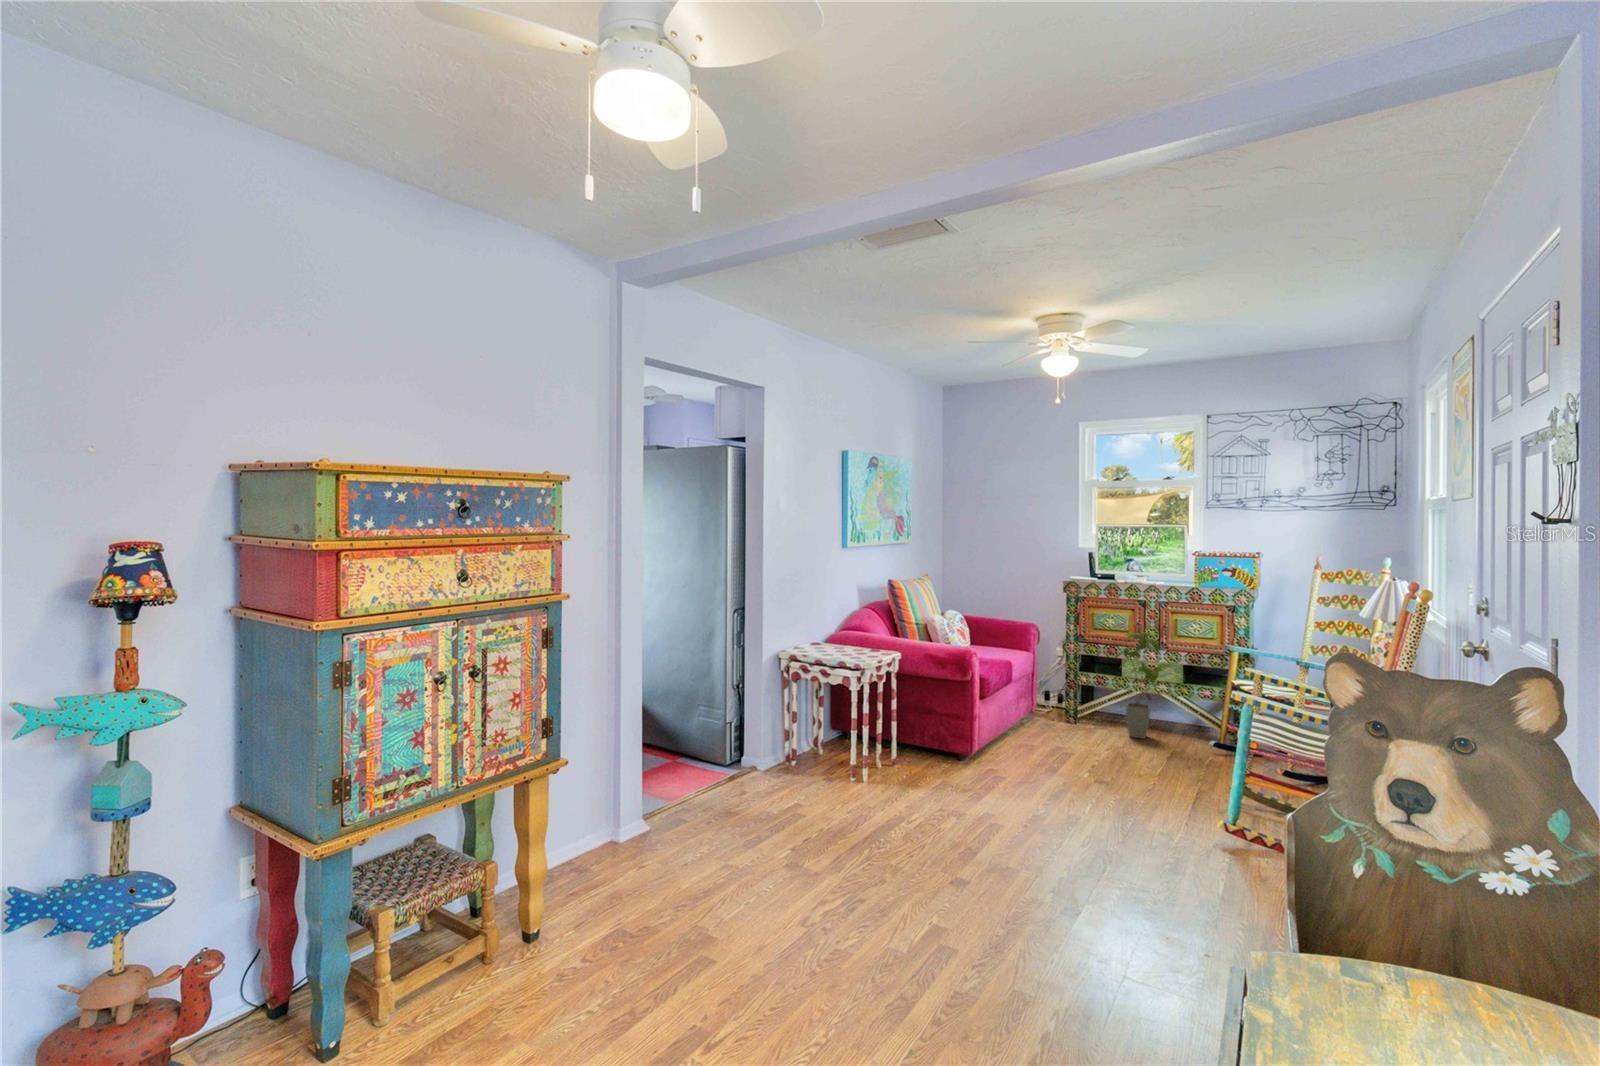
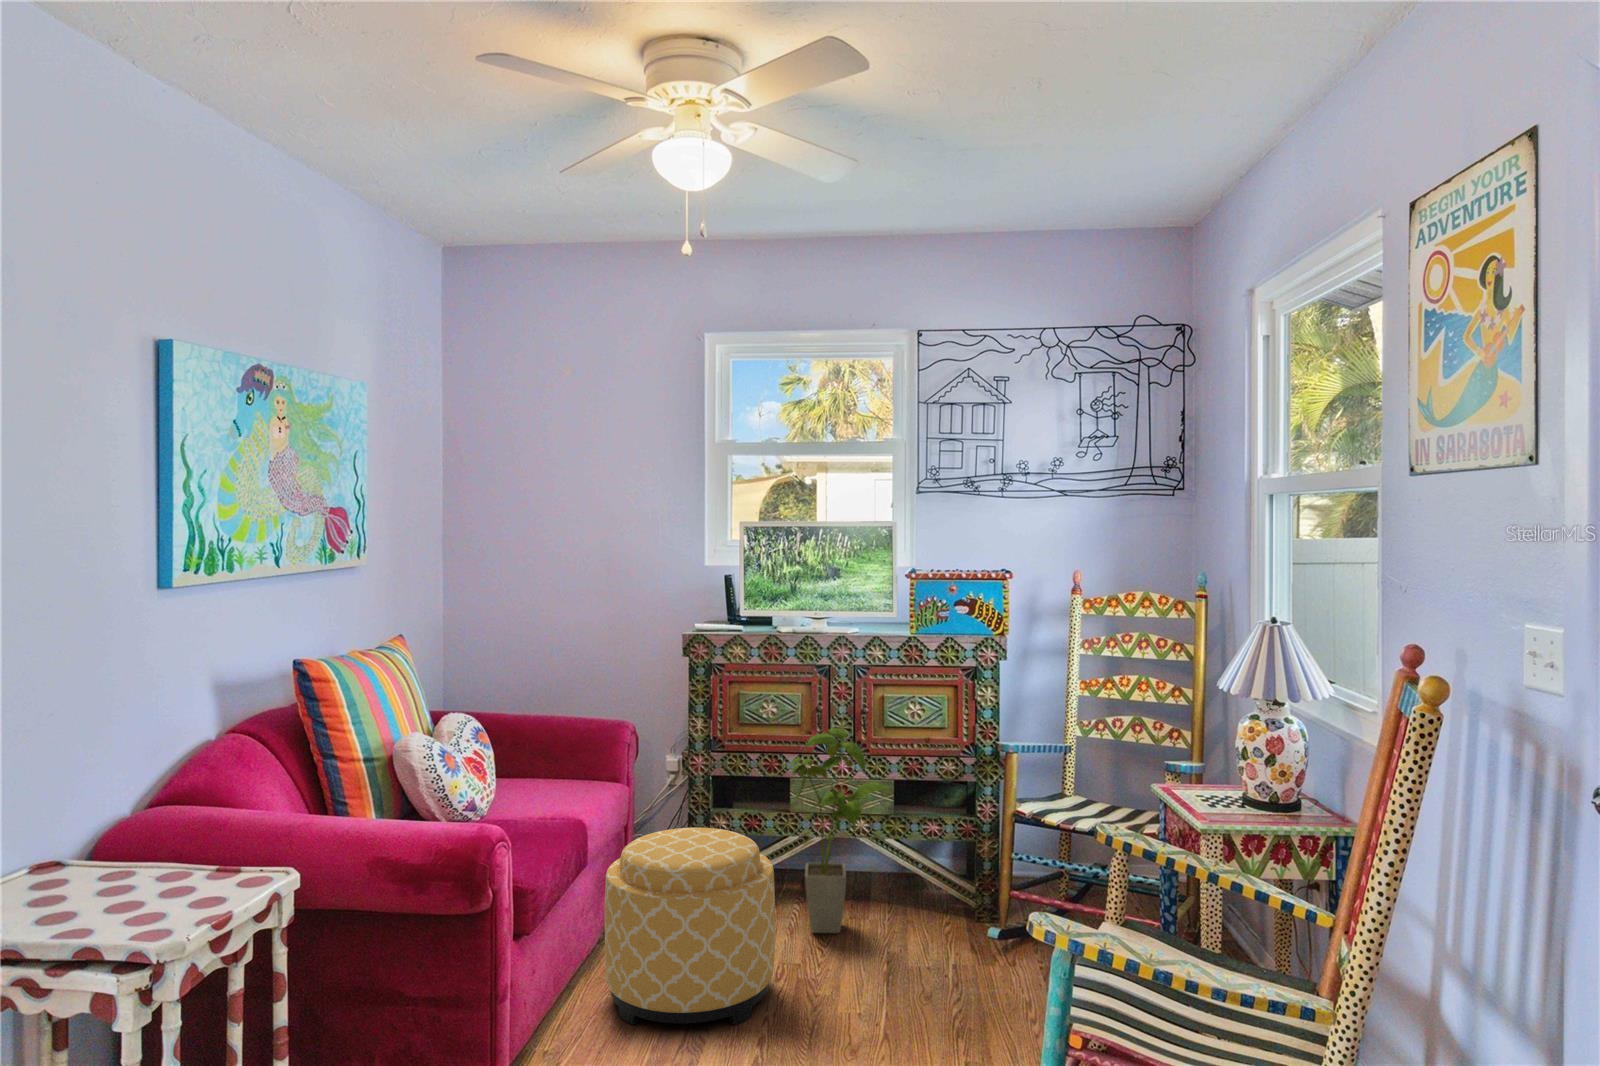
ottoman: none [1019,671,1103,757] -> present [605,828,775,1025]

